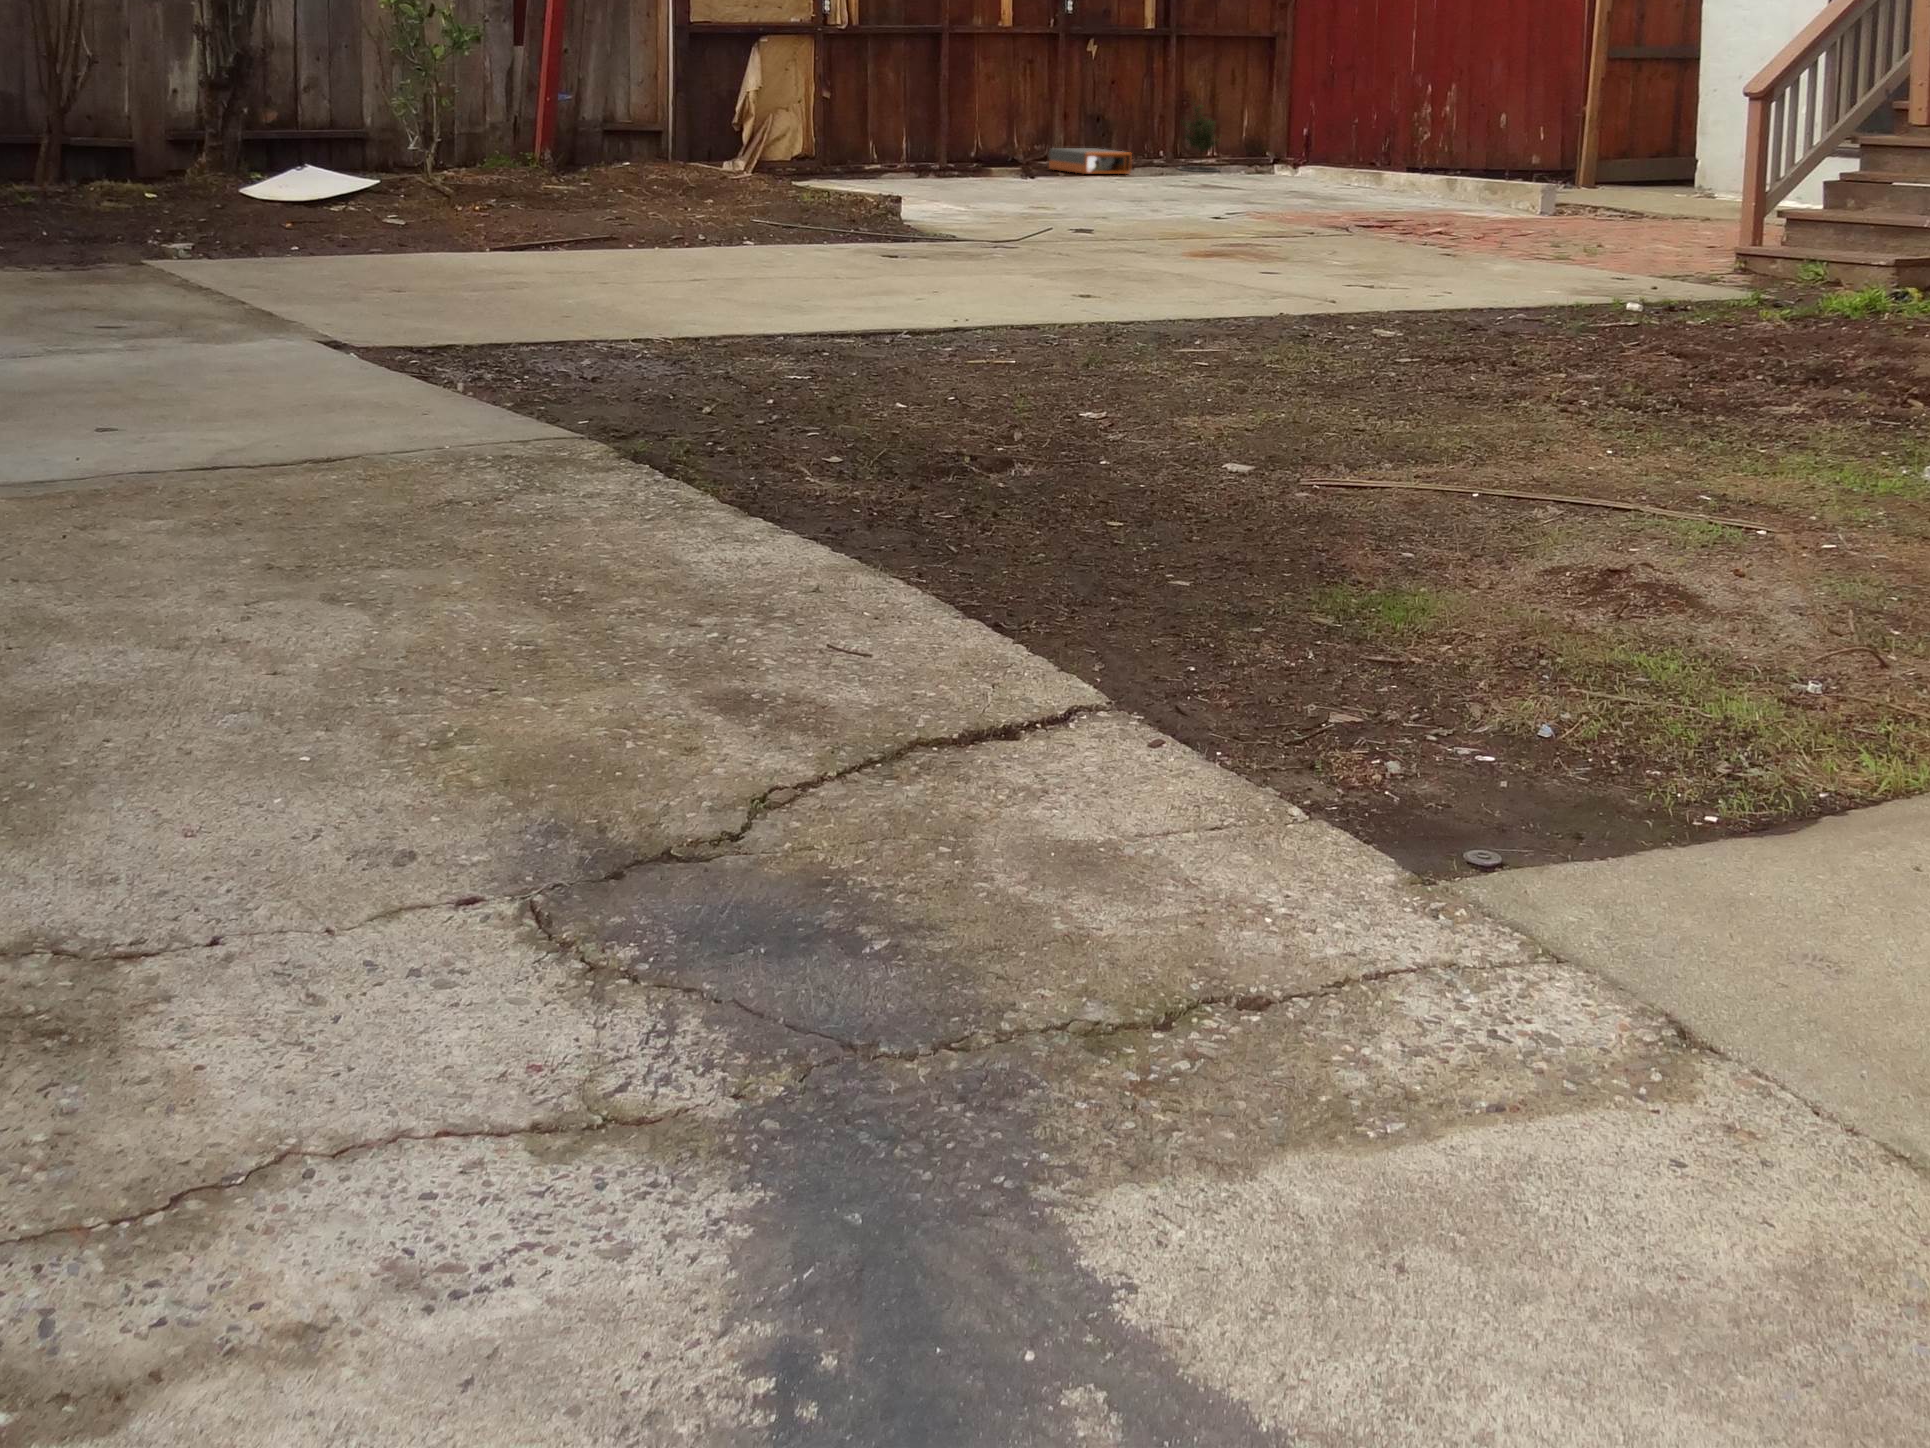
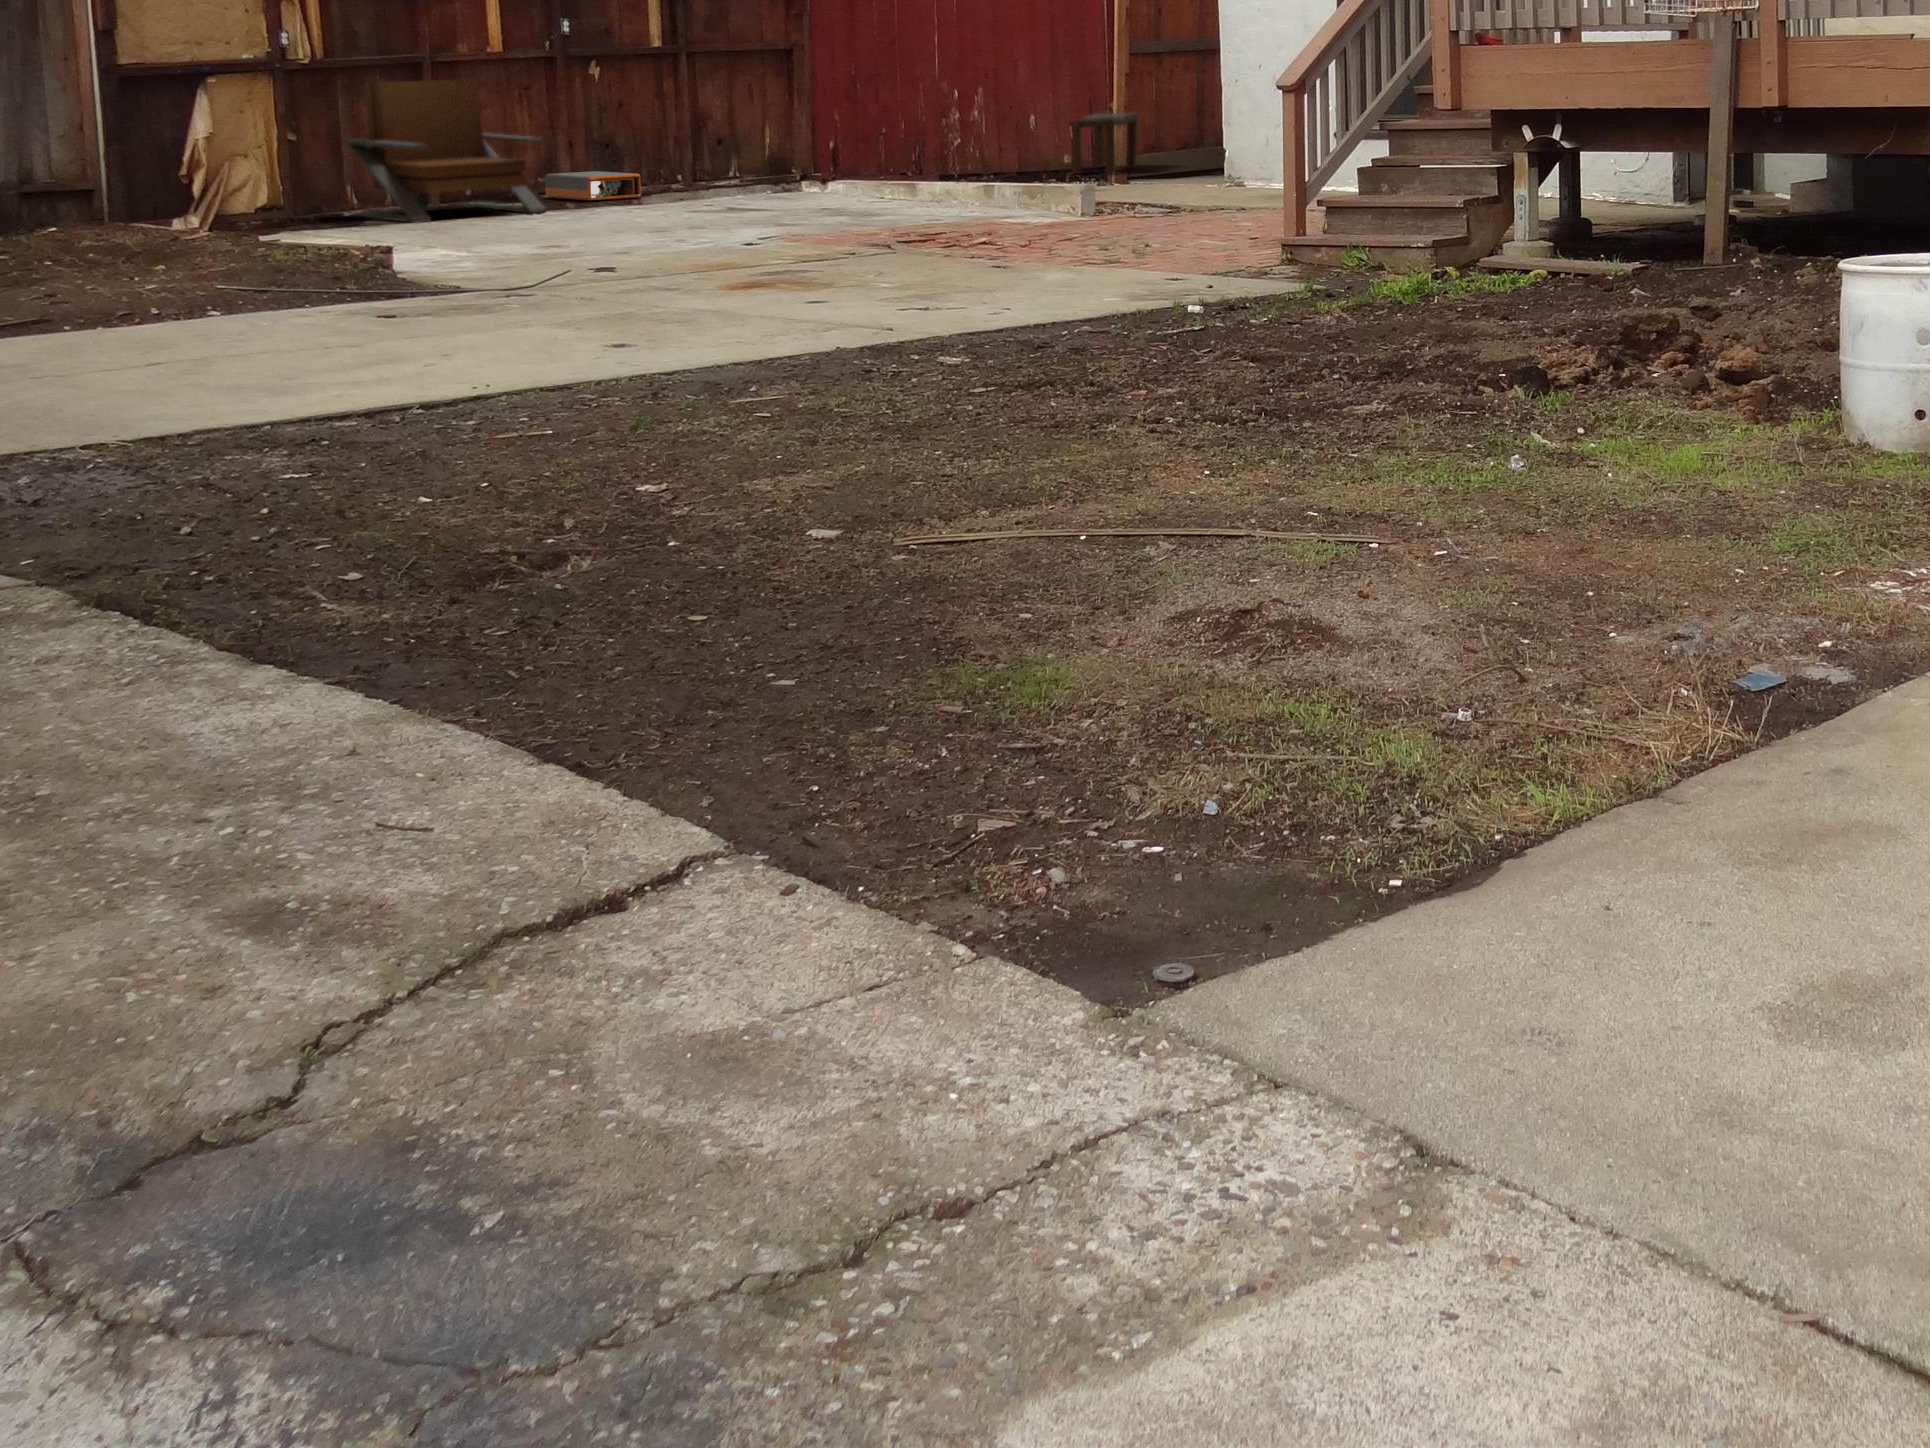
lounge chair: none [884,58,1049,184] -> present [344,79,547,222]
potted tree: present [1179,99,1221,172] -> none [691,108,741,190]
bench: none [1536,119,1608,180] -> present [1069,113,1139,175]

